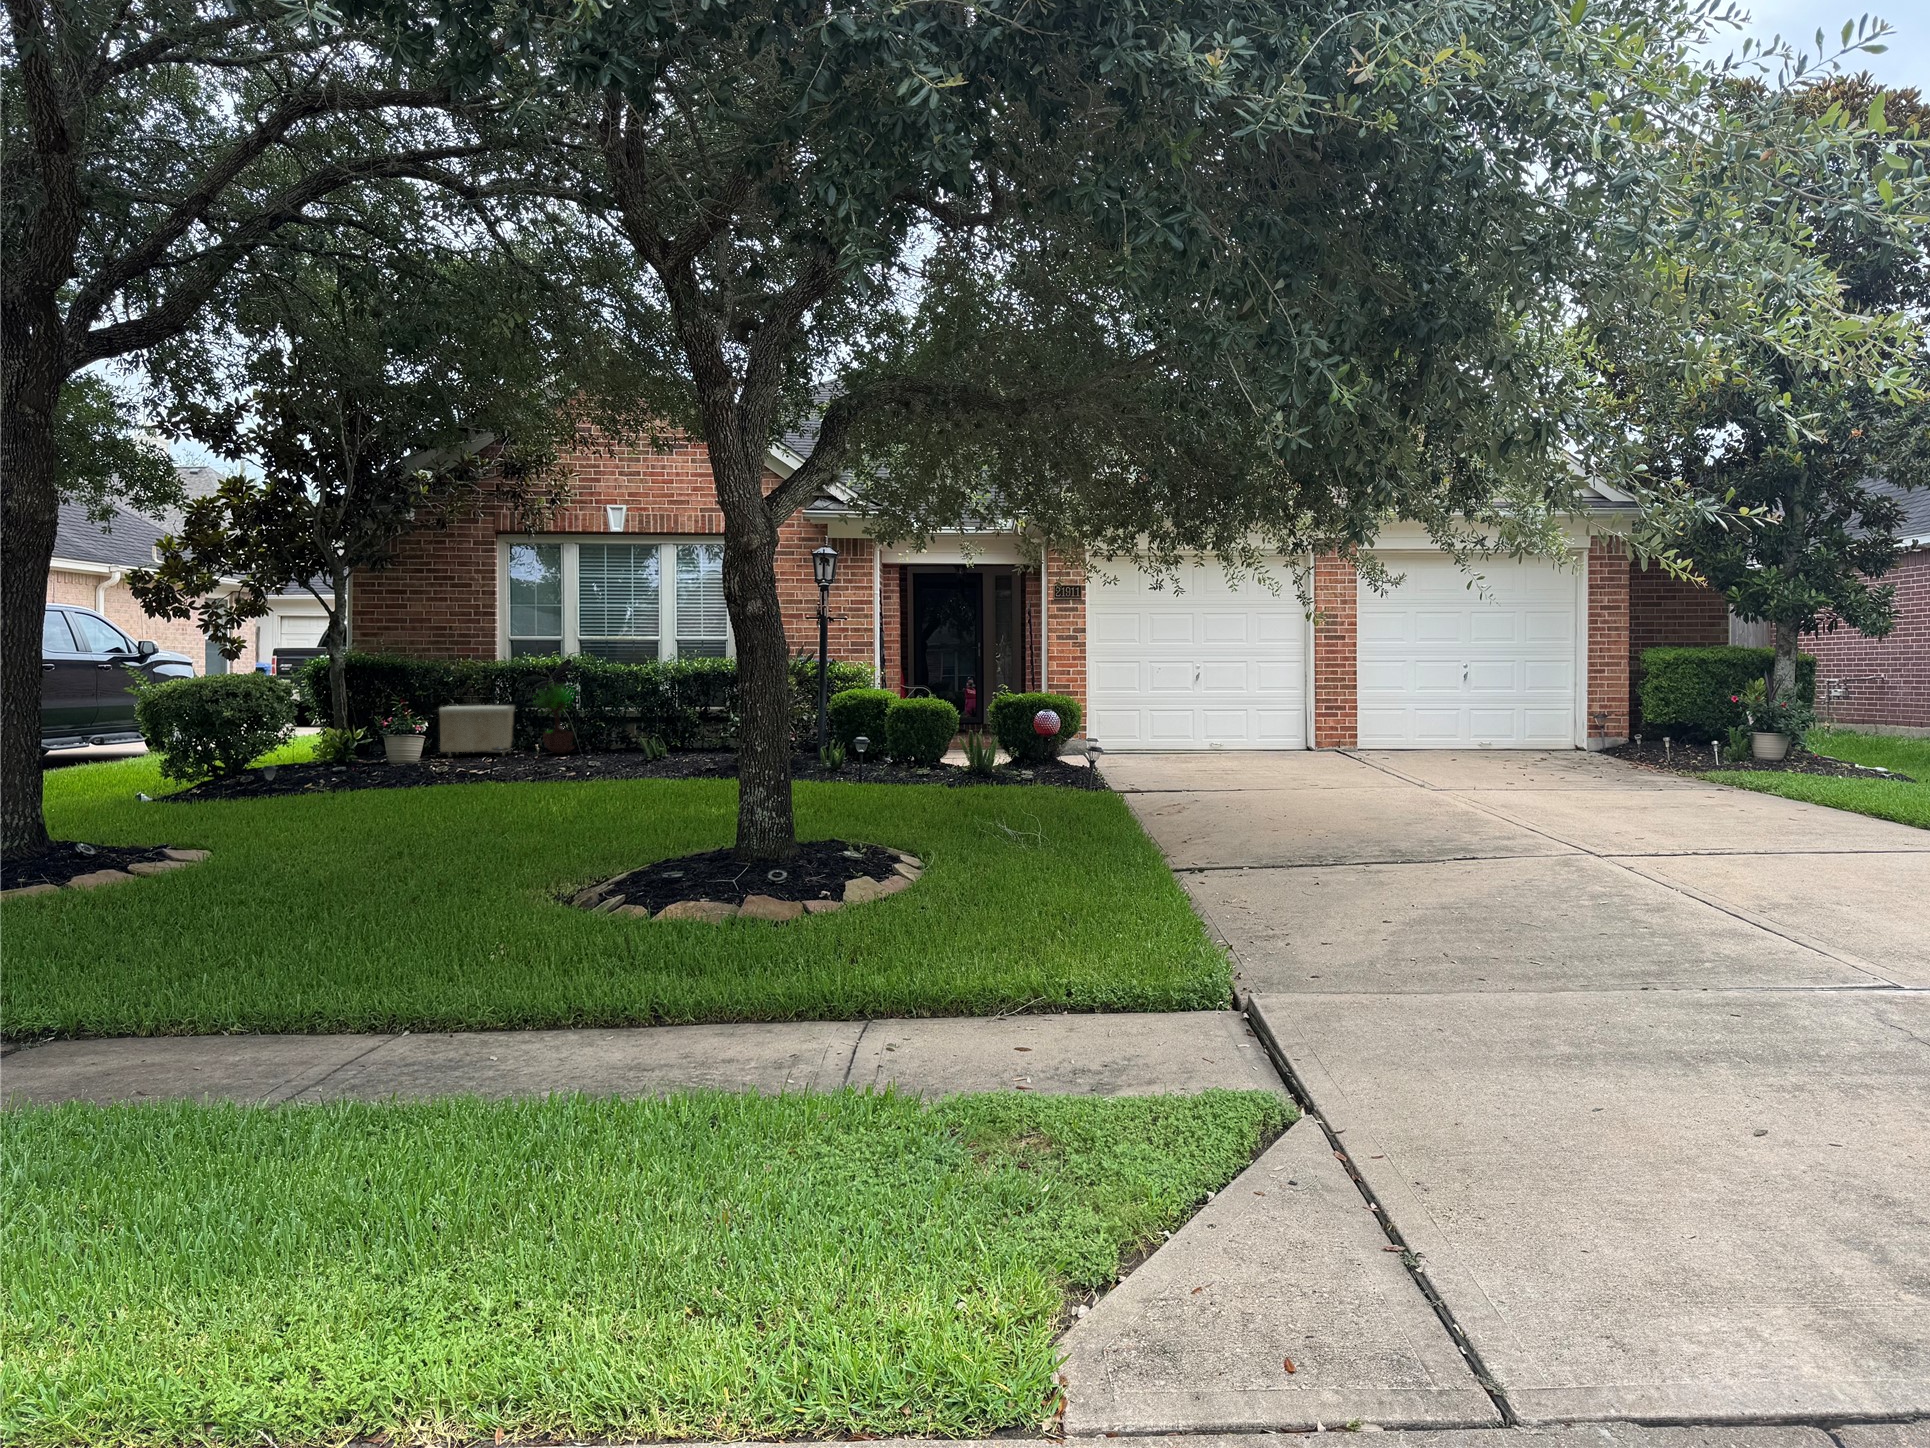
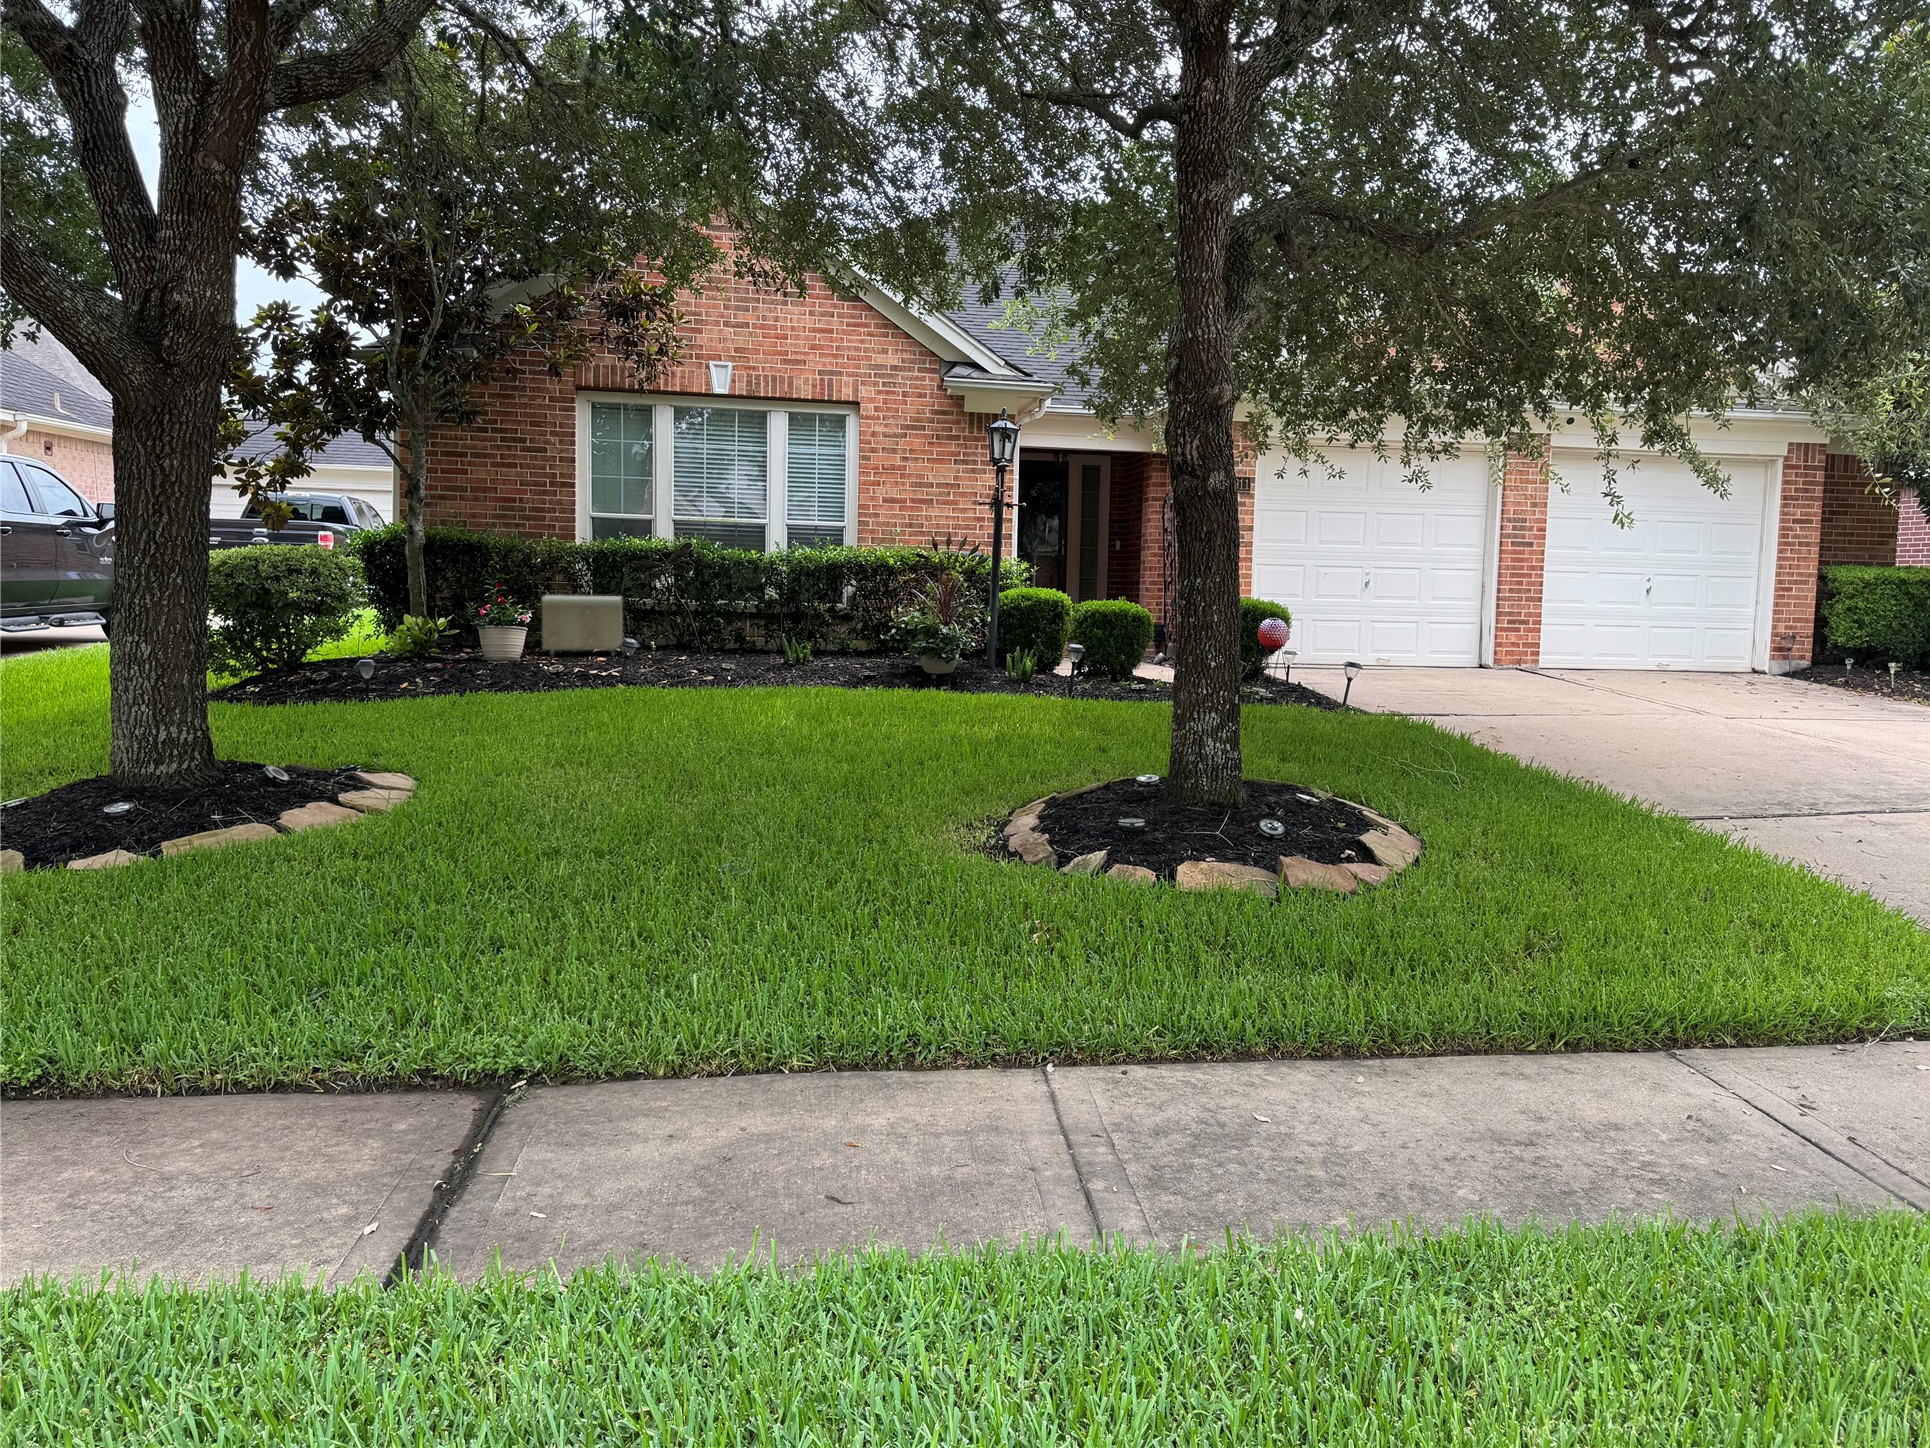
potted tree: present [533,685,574,754] -> none [648,566,702,655]

